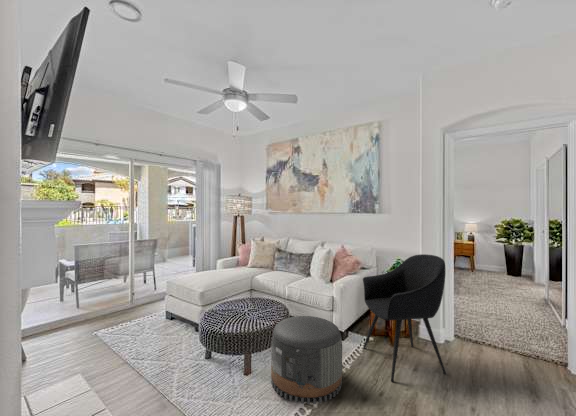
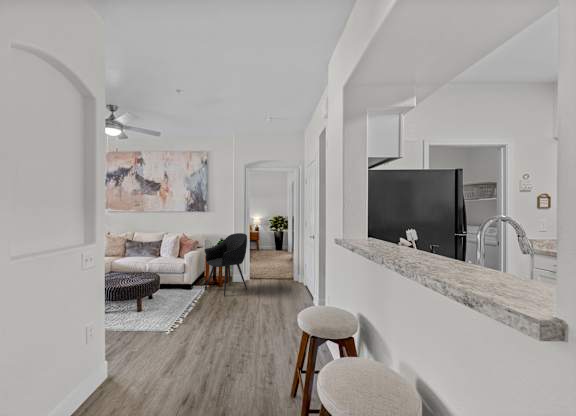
pouf: present [271,316,342,404] -> none [161,271,202,310]

